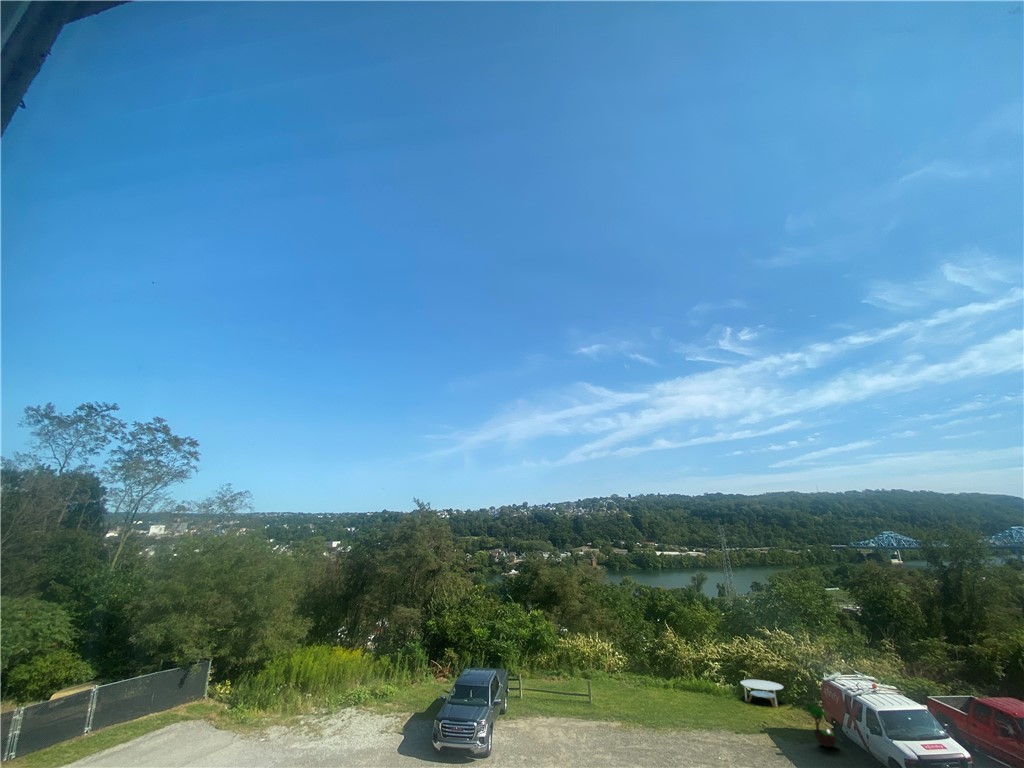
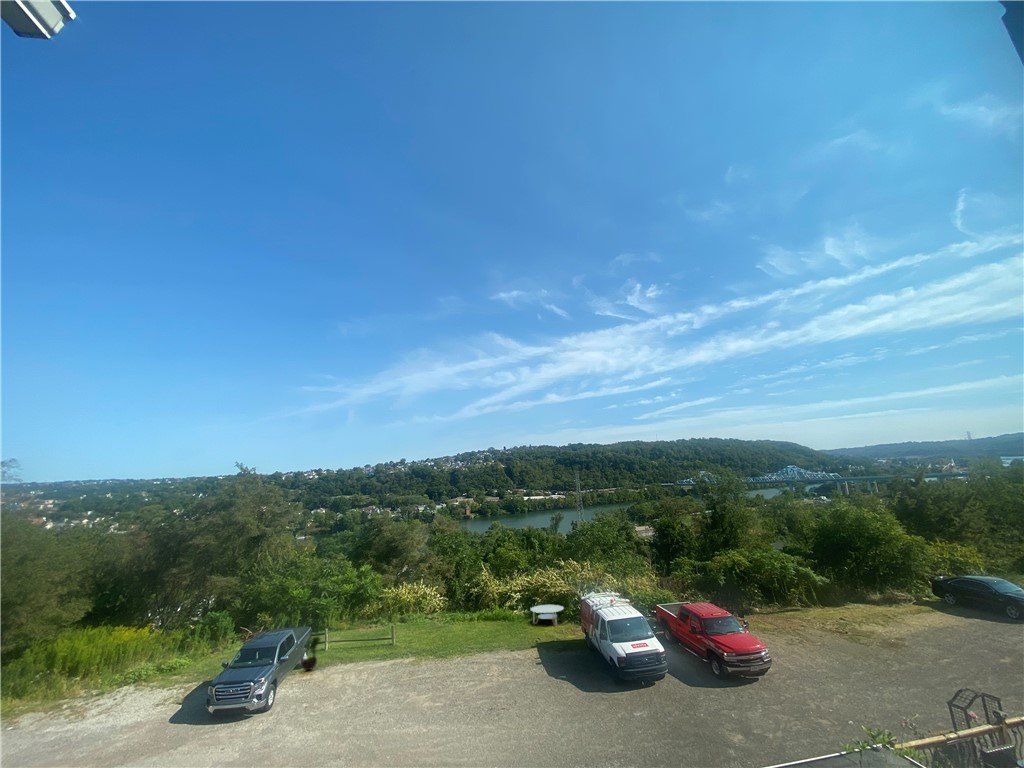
potted tree: present [805,704,836,747] -> present [301,636,320,670]

